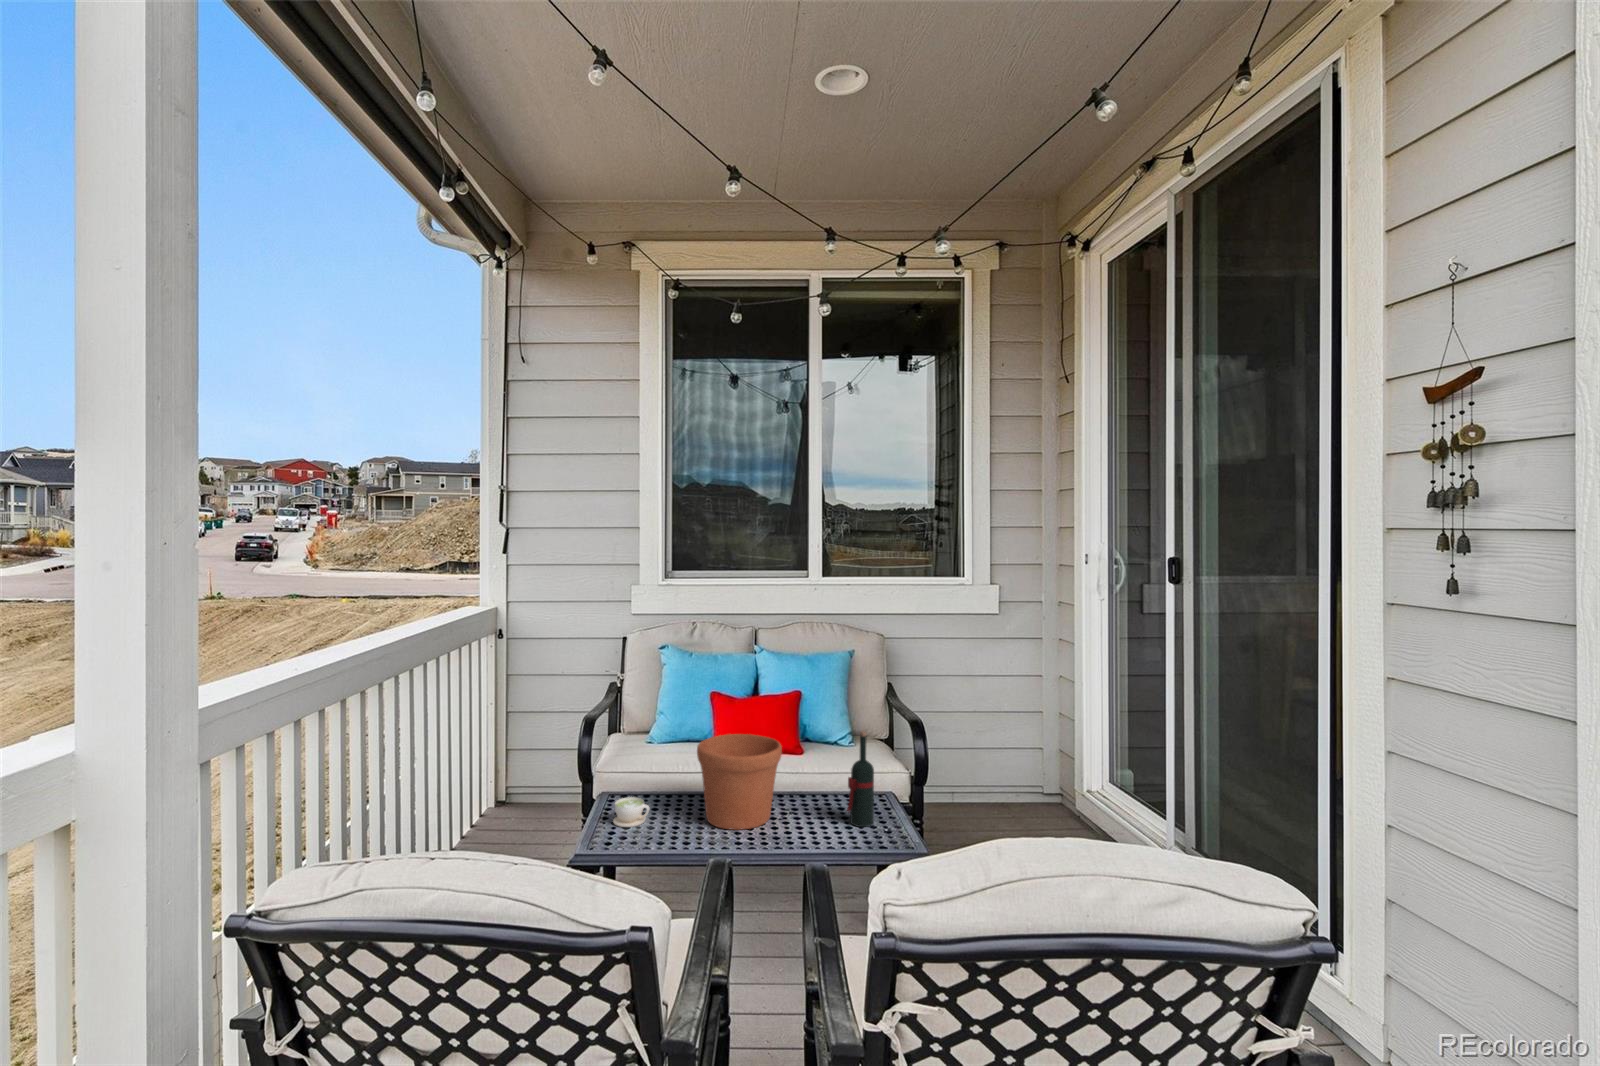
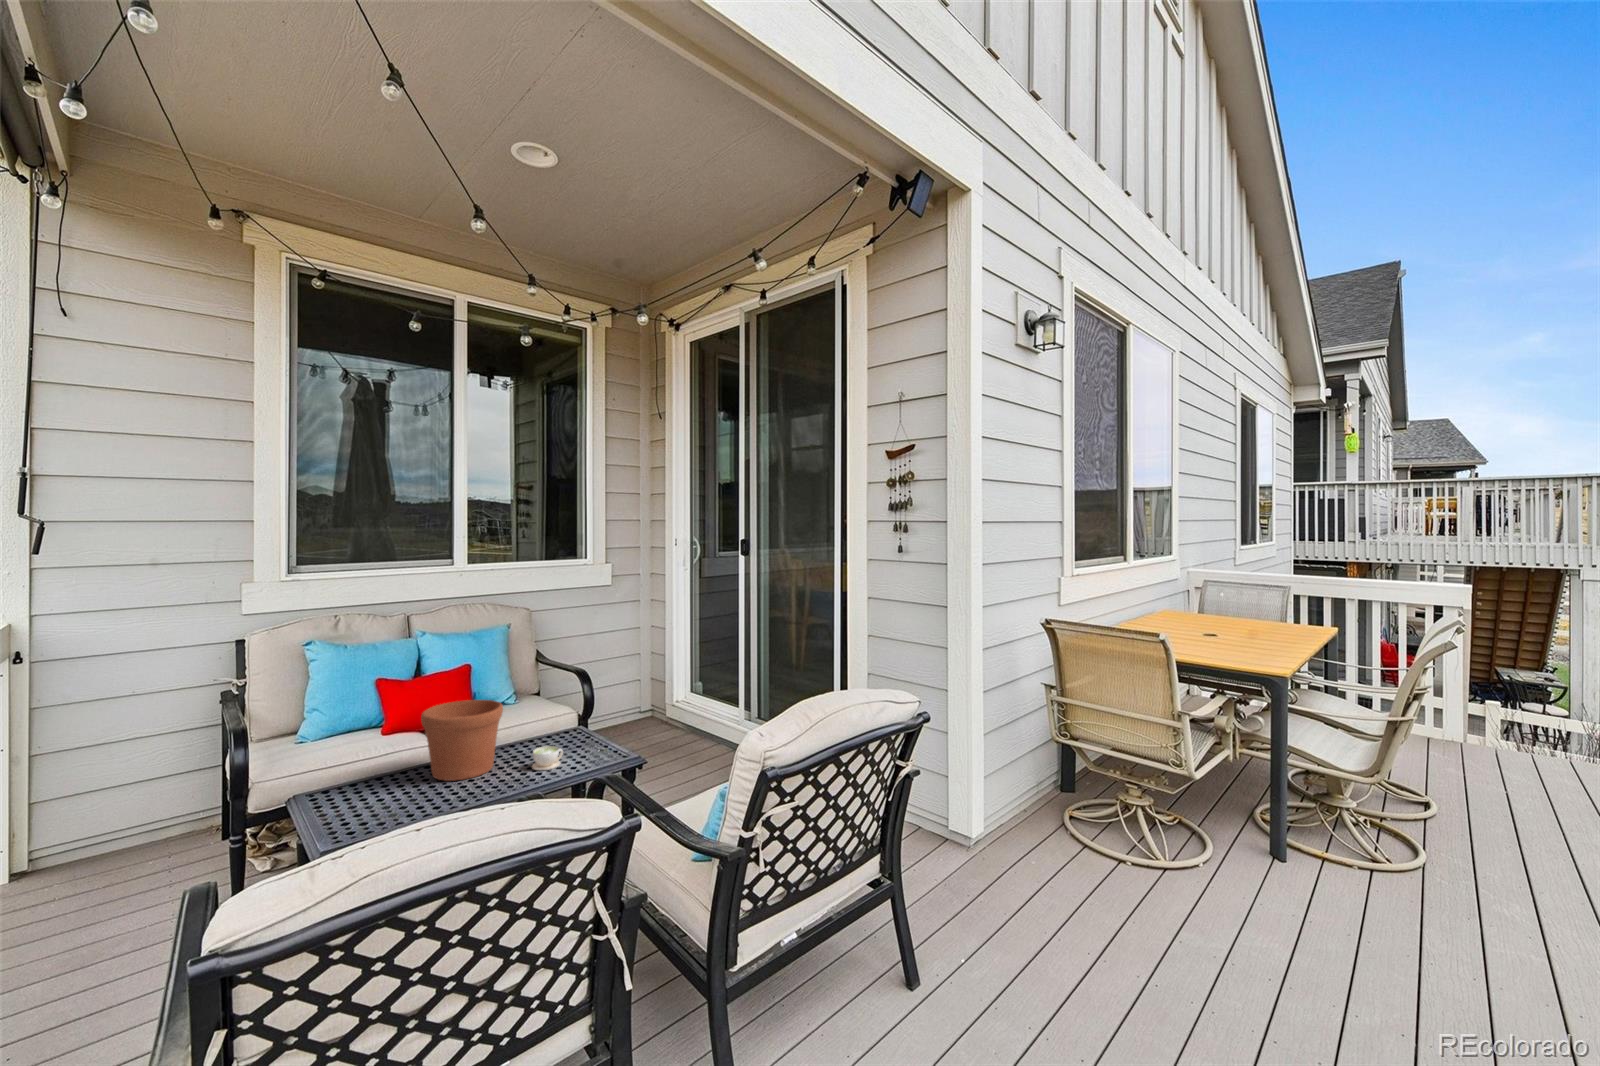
wine bottle: present [847,732,874,827] -> none [561,678,581,751]
coffee cup: present [613,797,650,827] -> present [532,746,563,770]

